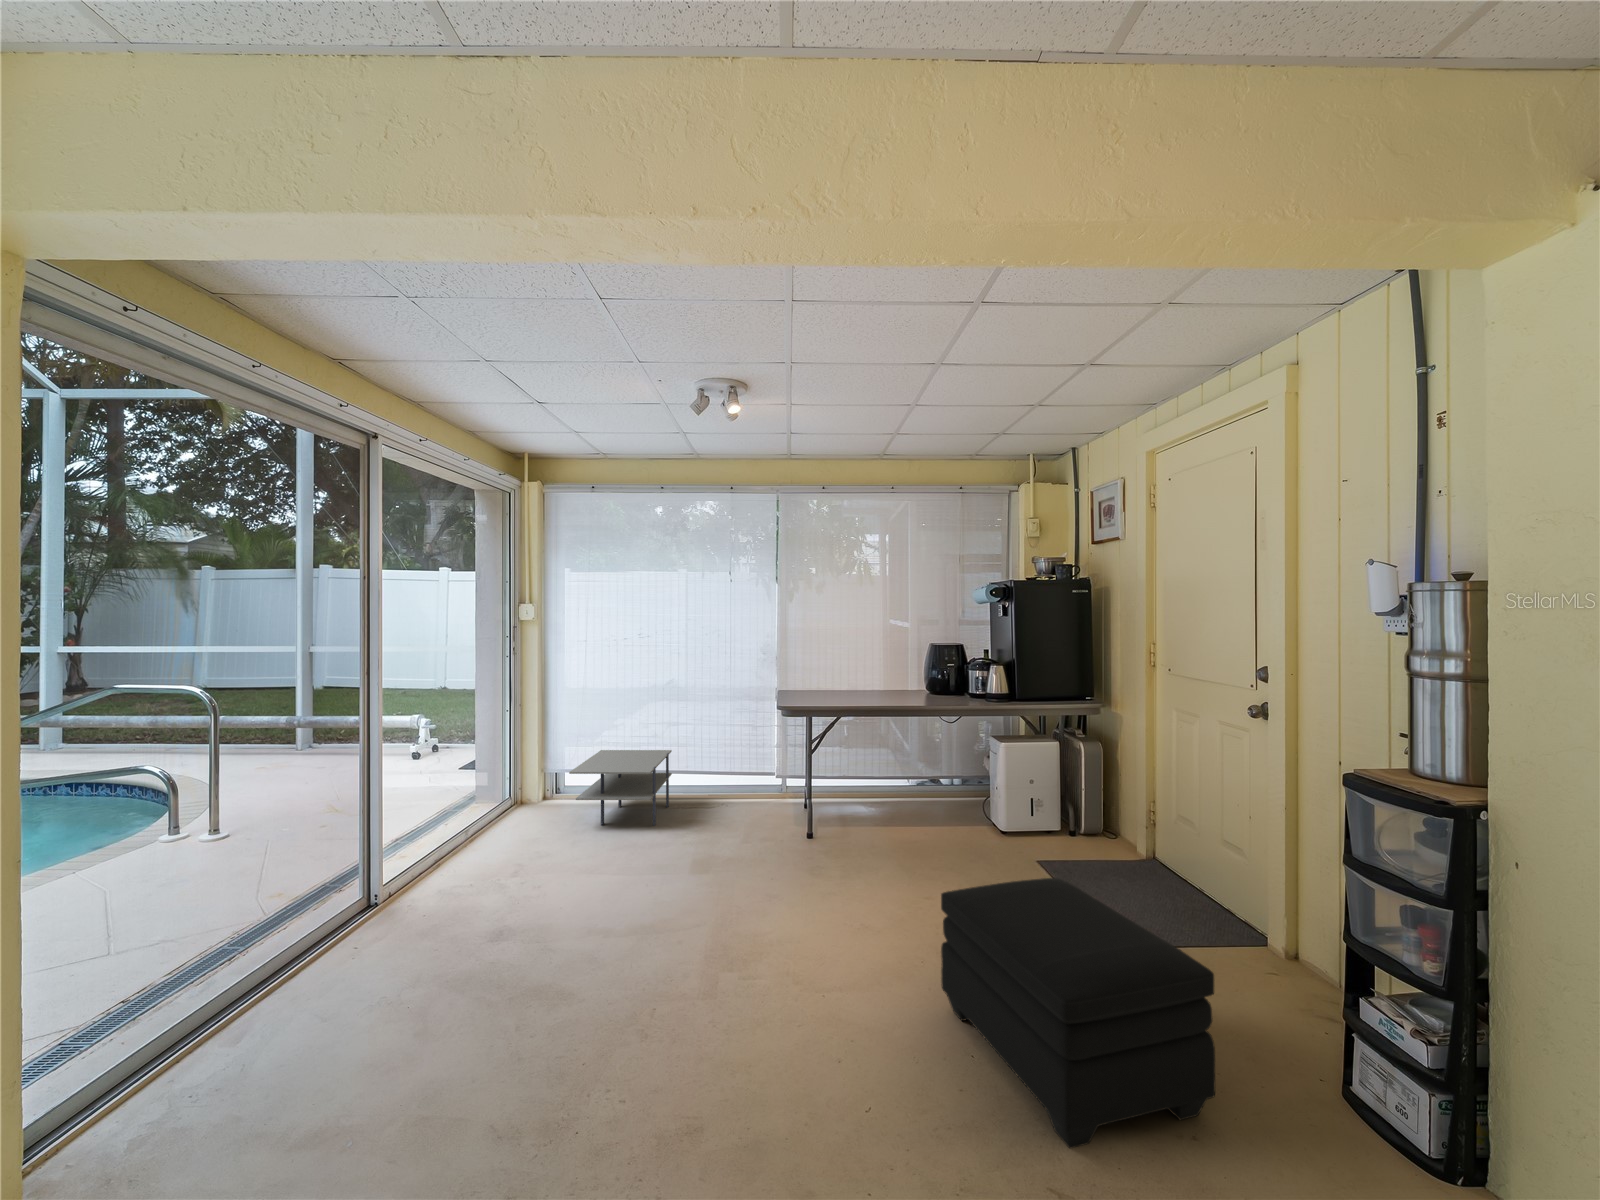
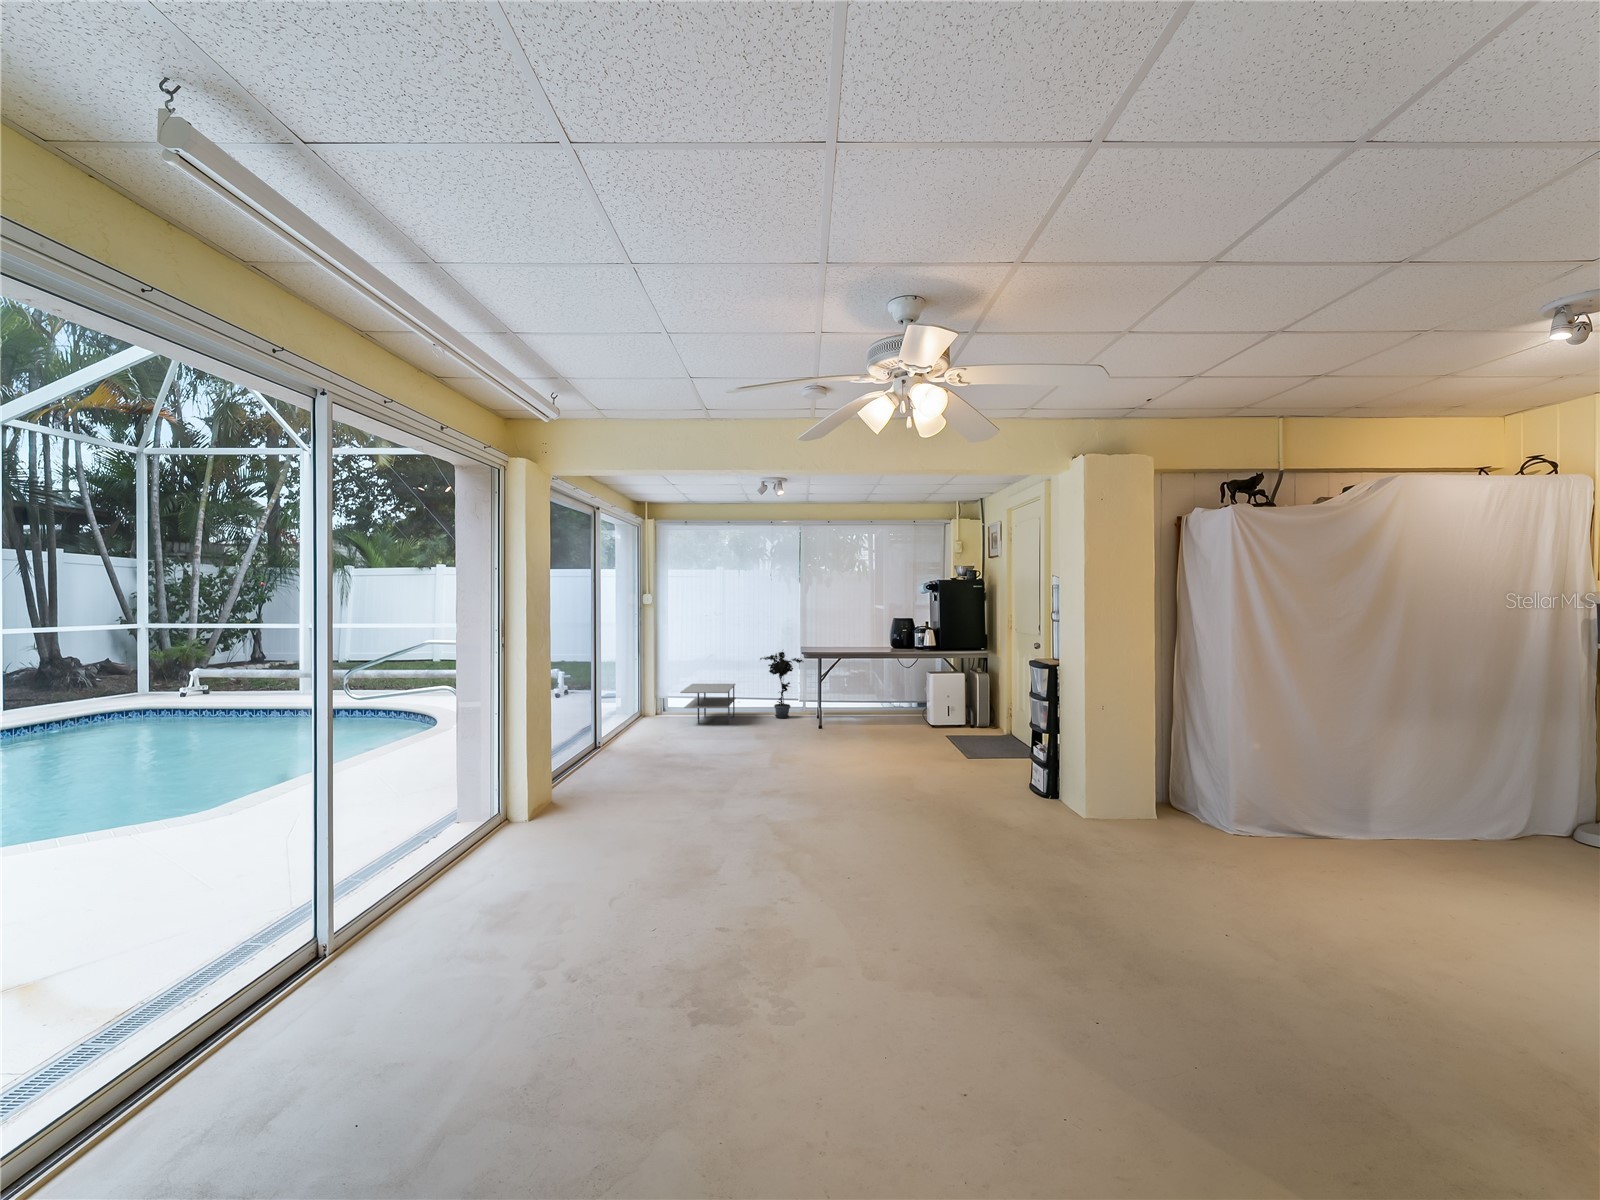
potted plant: none [710,695,783,810] -> present [760,652,804,718]
ottoman: present [941,878,1215,1148] -> none [879,719,978,799]

